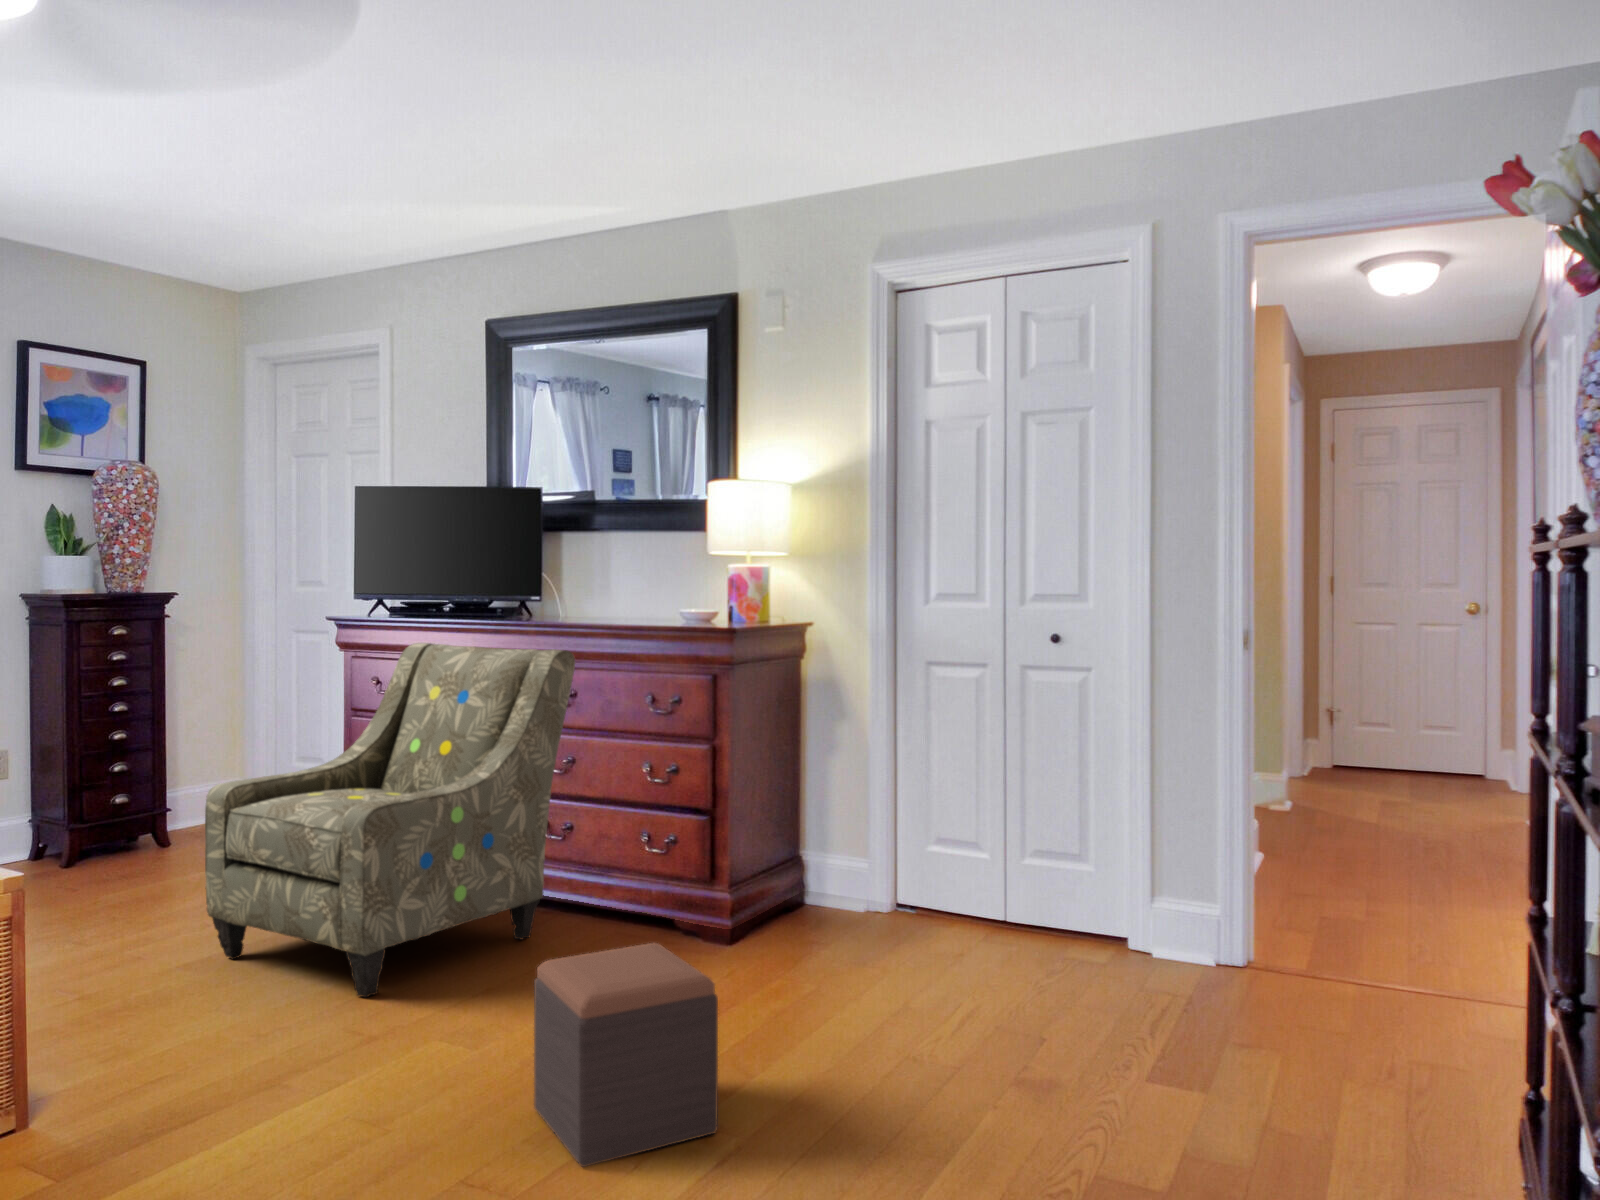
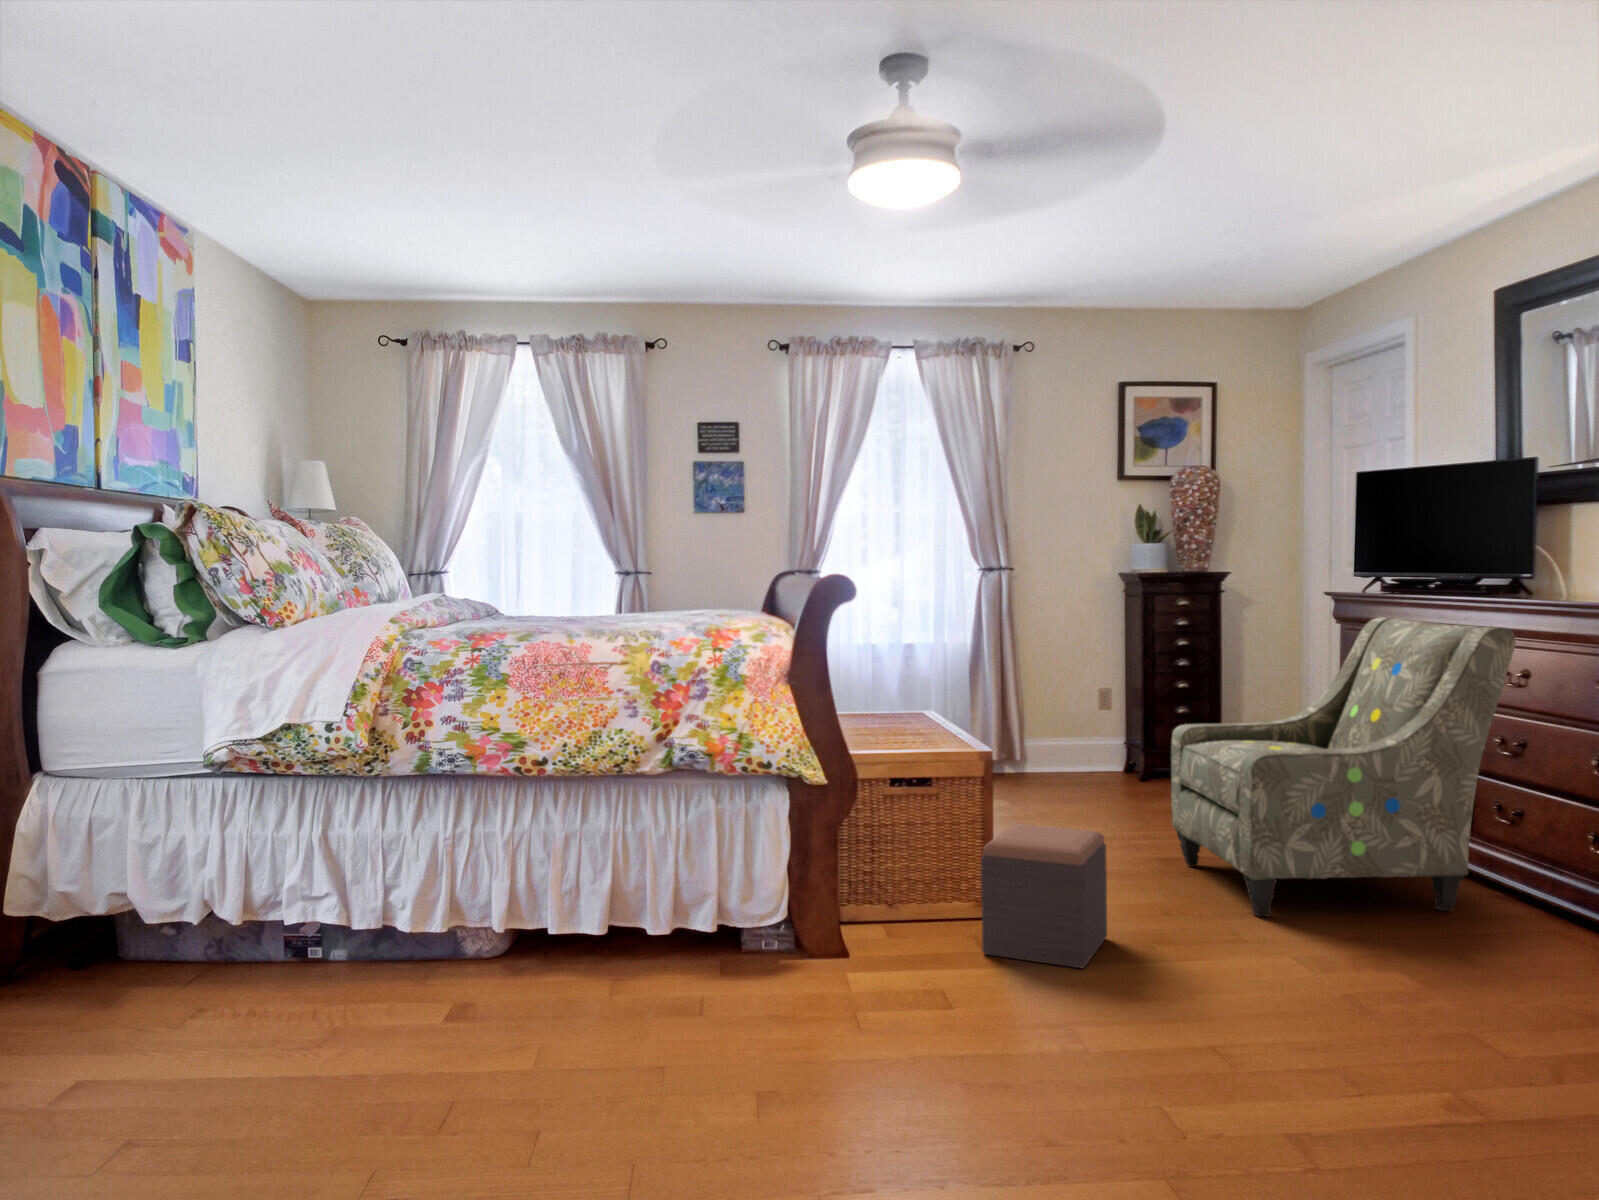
footstool: present [534,943,718,1167] -> present [981,824,1107,968]

